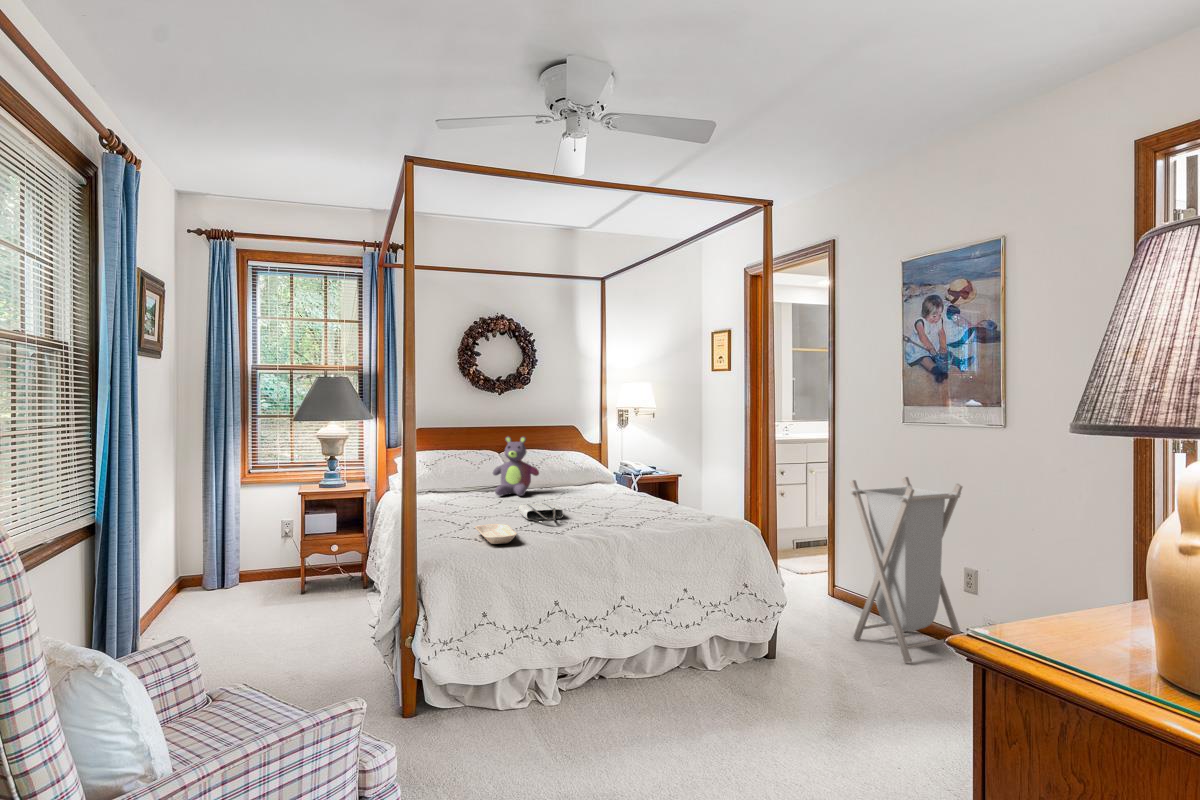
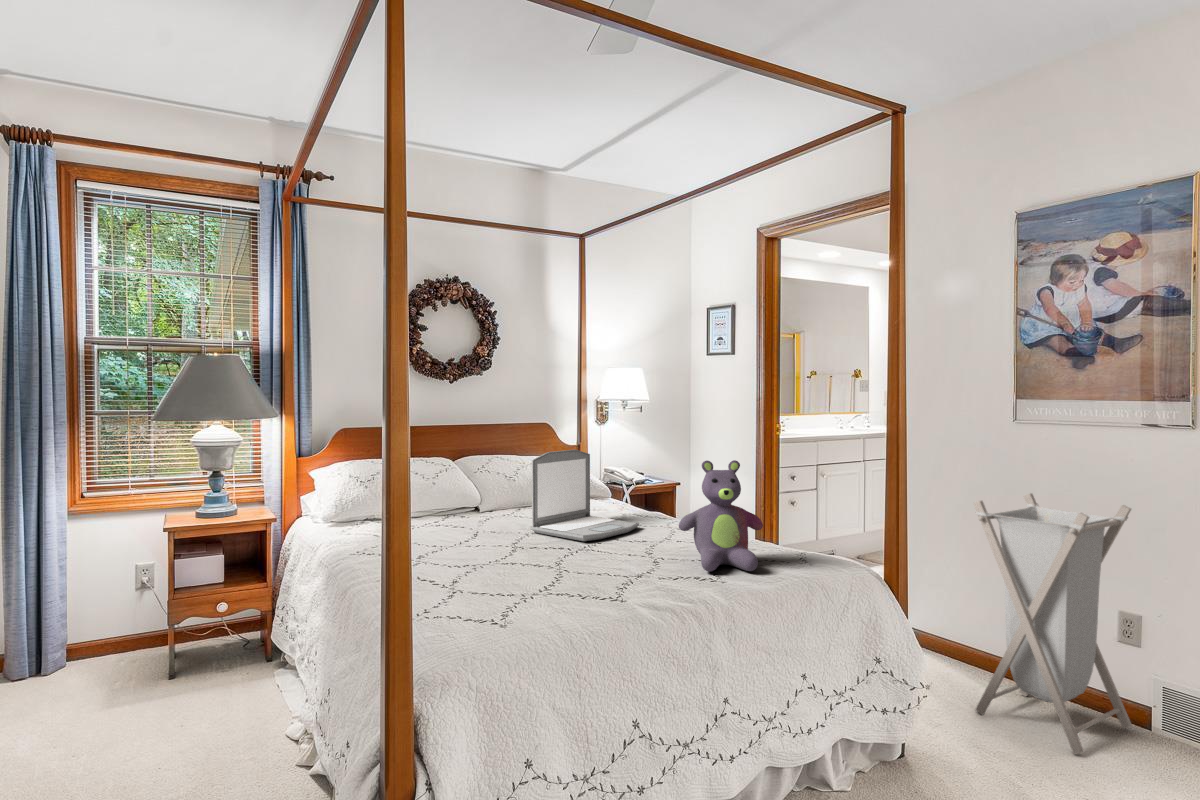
stuffed bear: present [493,437,539,496] -> present [679,460,763,572]
laptop: none [538,443,617,505] -> present [530,450,639,541]
tote bag: present [519,503,563,521] -> none [519,542,594,576]
tray: present [475,524,517,544] -> none [480,587,562,631]

